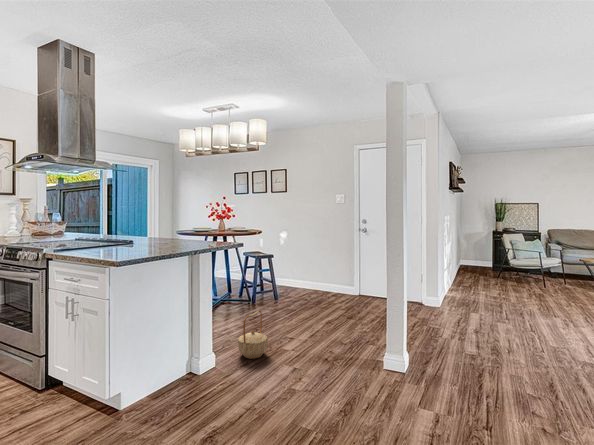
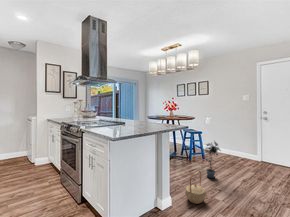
potted plant: none [270,266,295,325] -> present [206,142,220,178]

